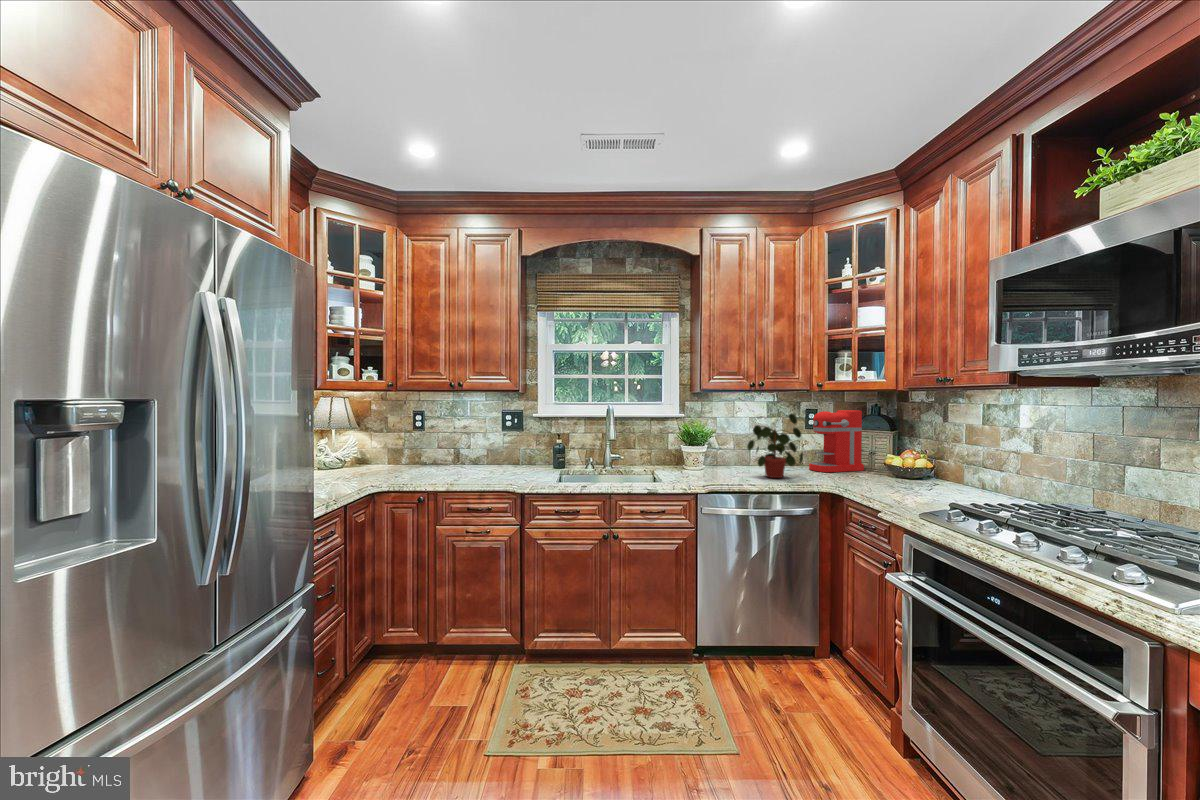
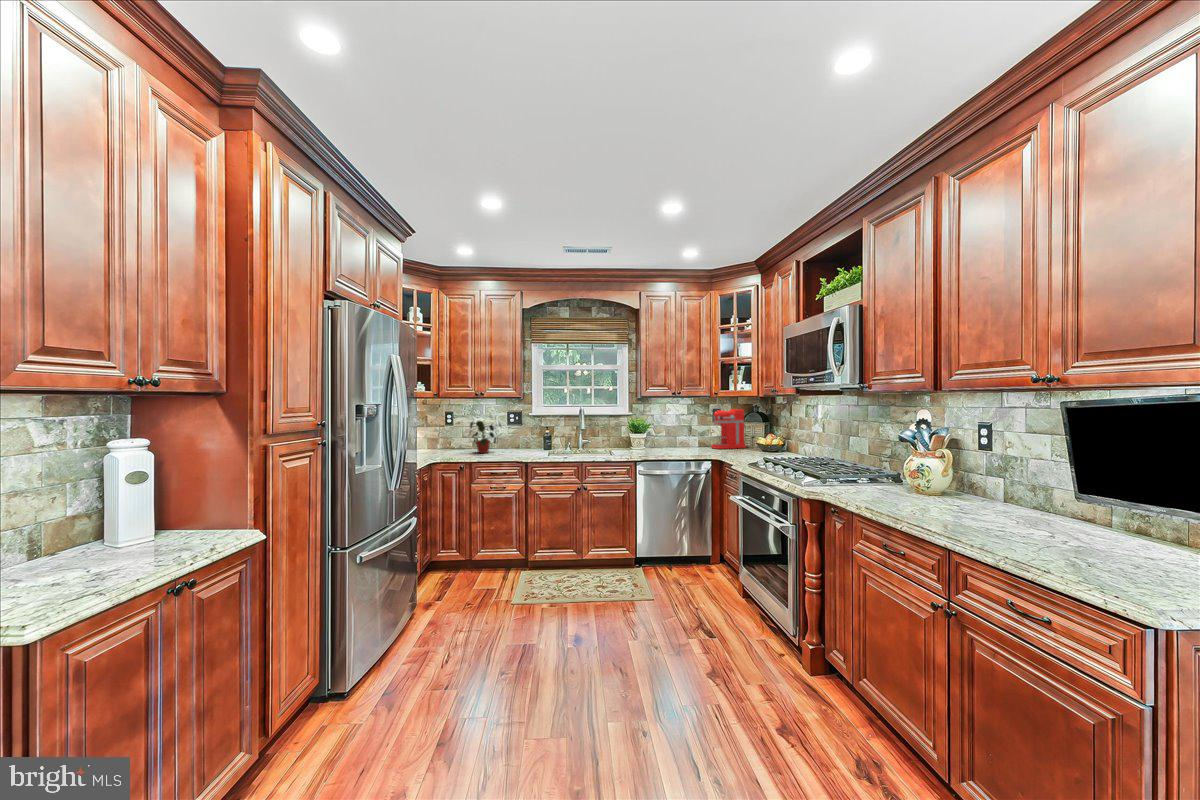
potted plant: present [747,414,803,478] -> present [470,416,501,453]

